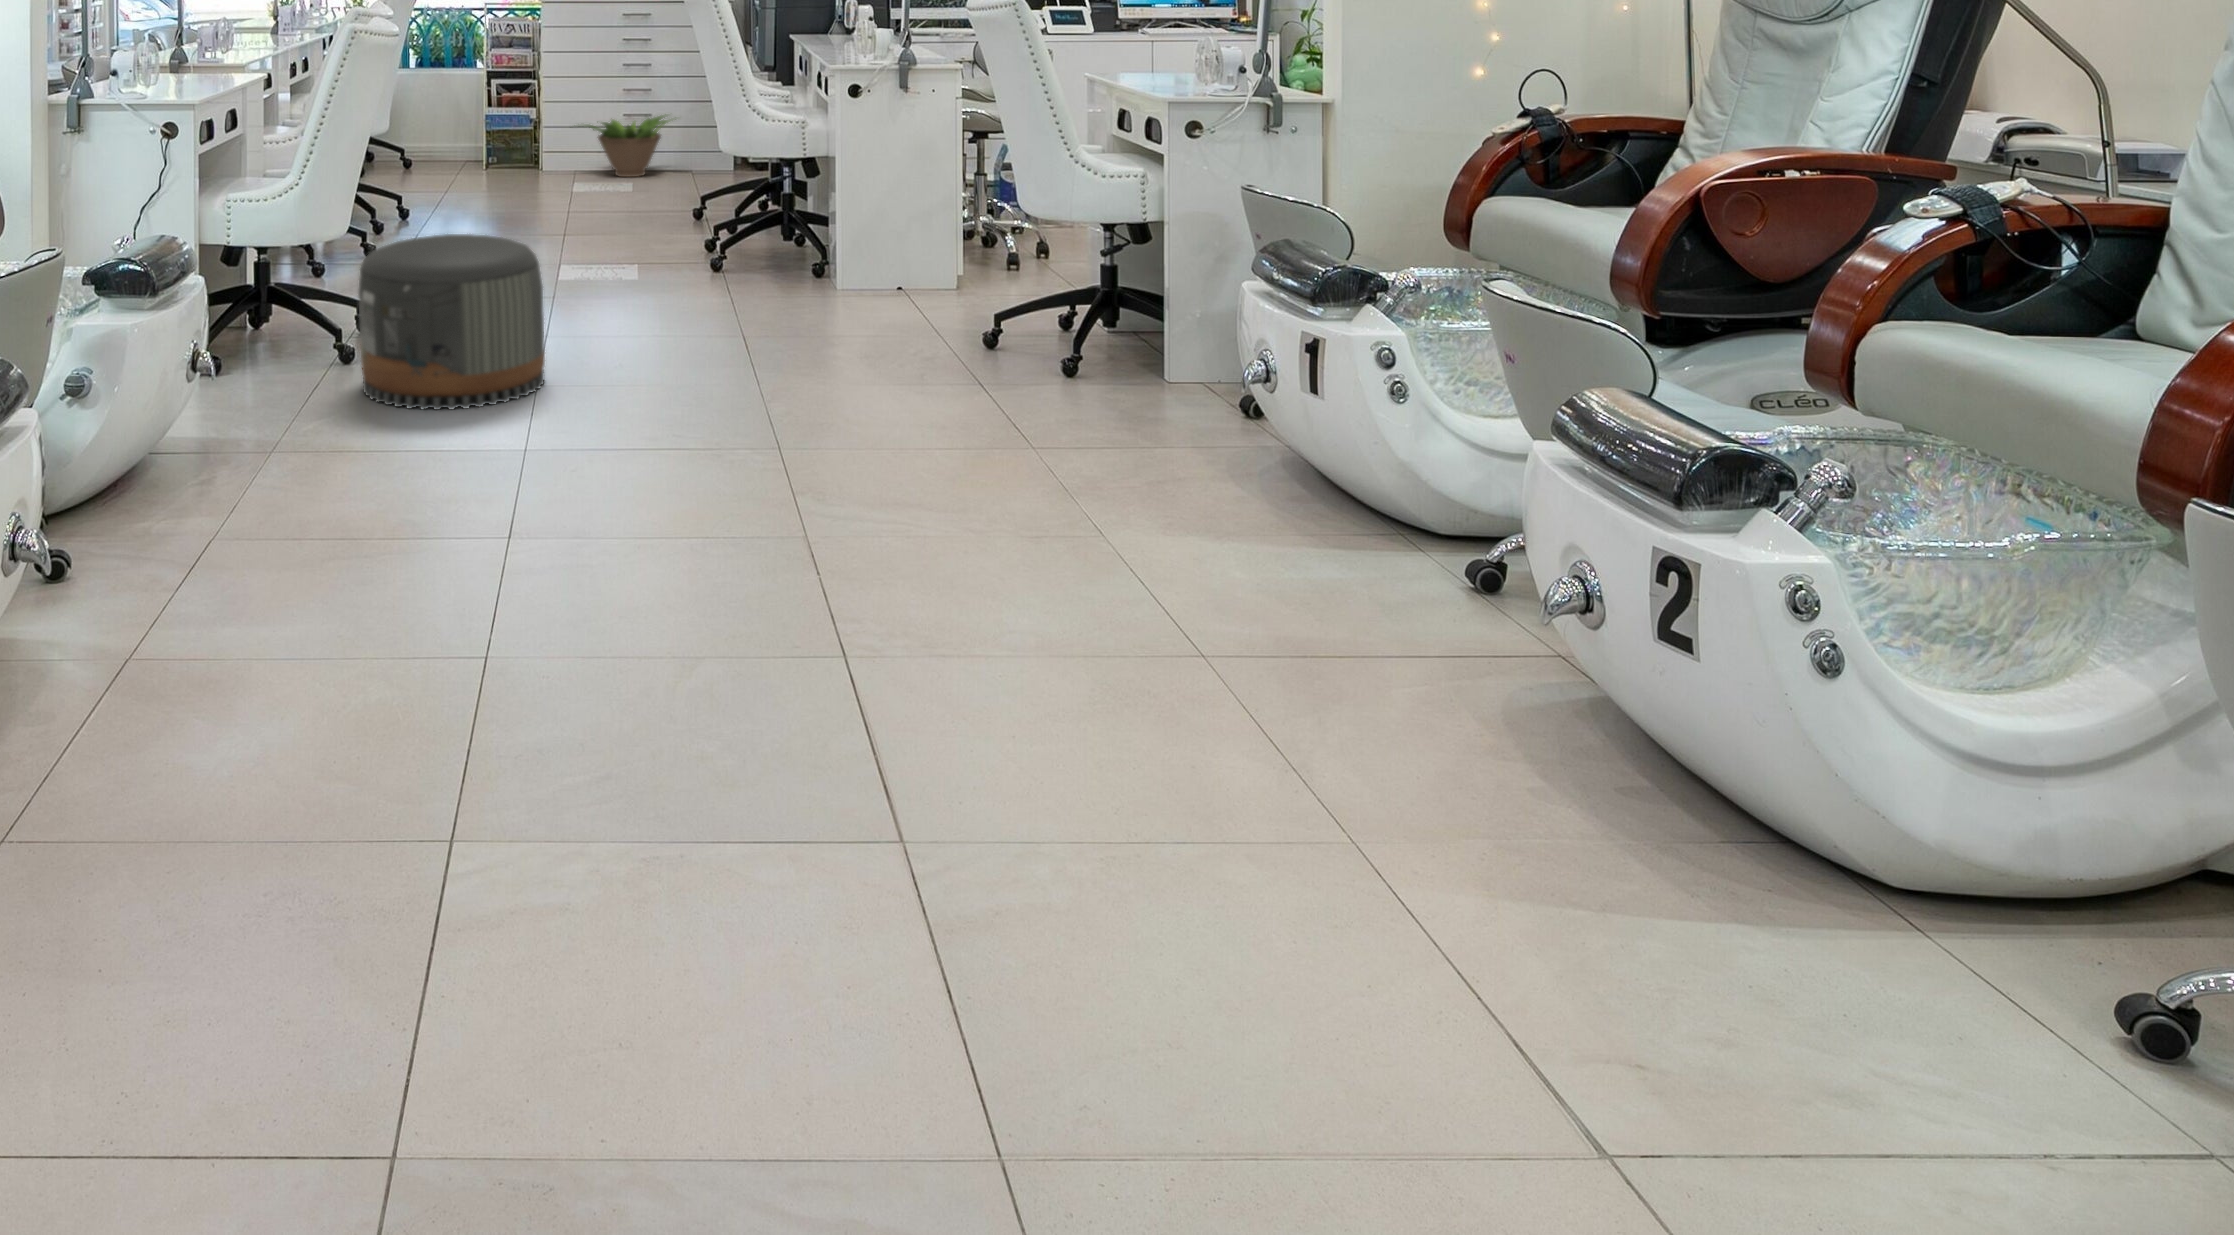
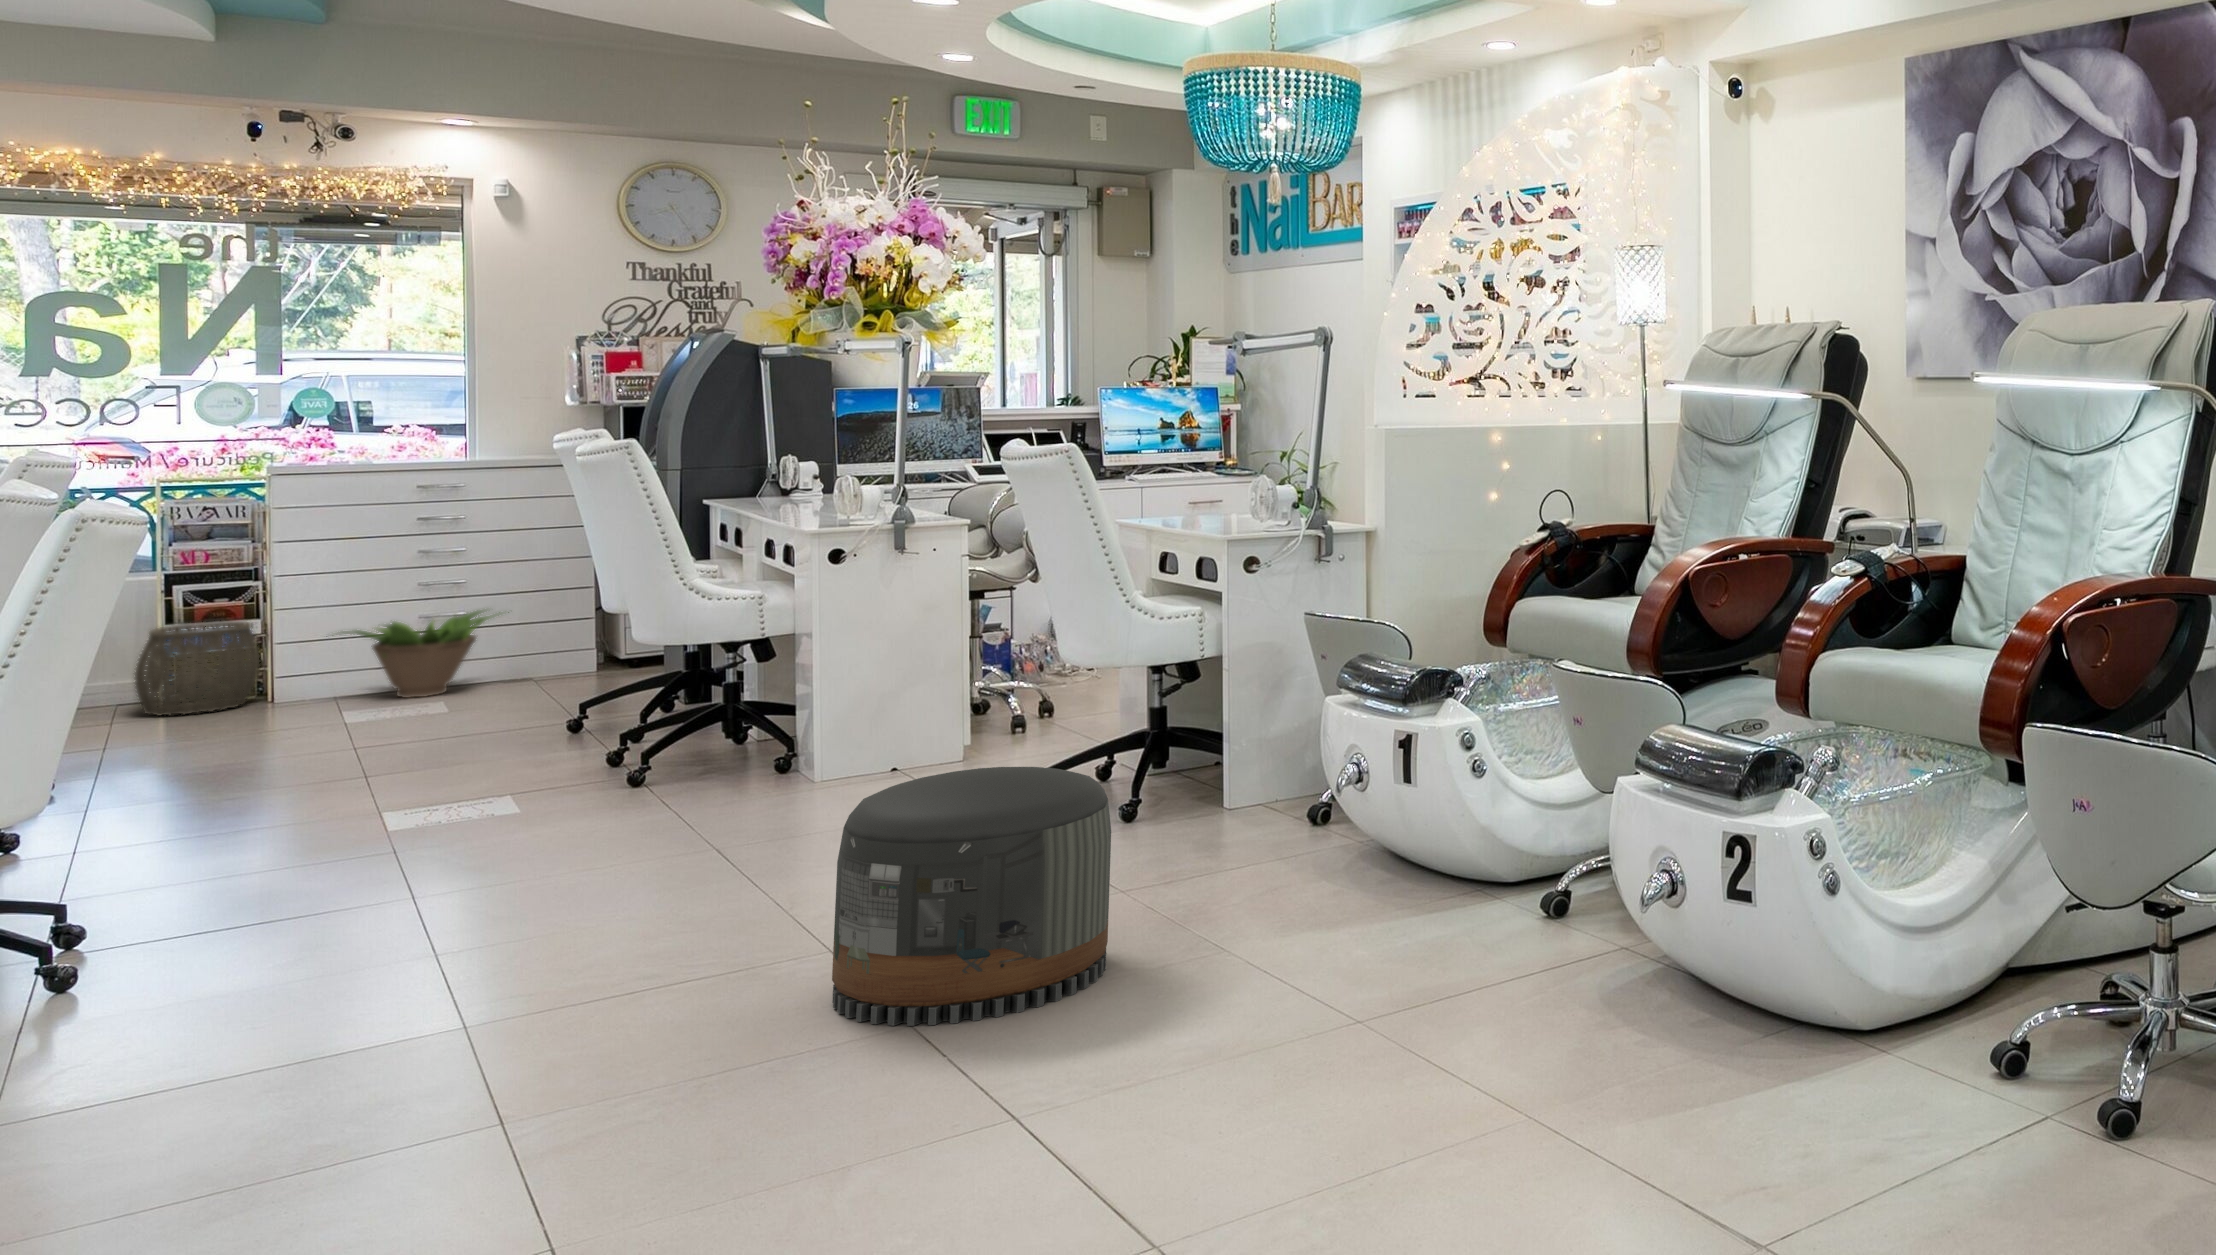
woven basket: none [469,111,538,176] -> present [135,621,260,715]
pouf: present [358,234,545,410] -> present [832,767,1111,1026]

